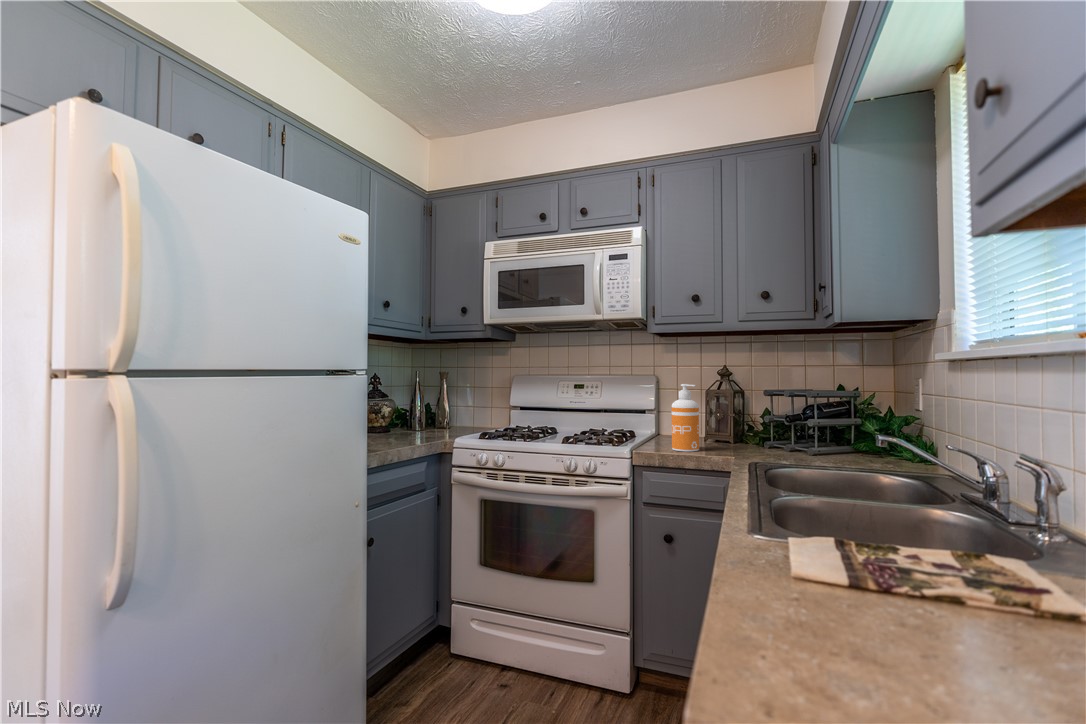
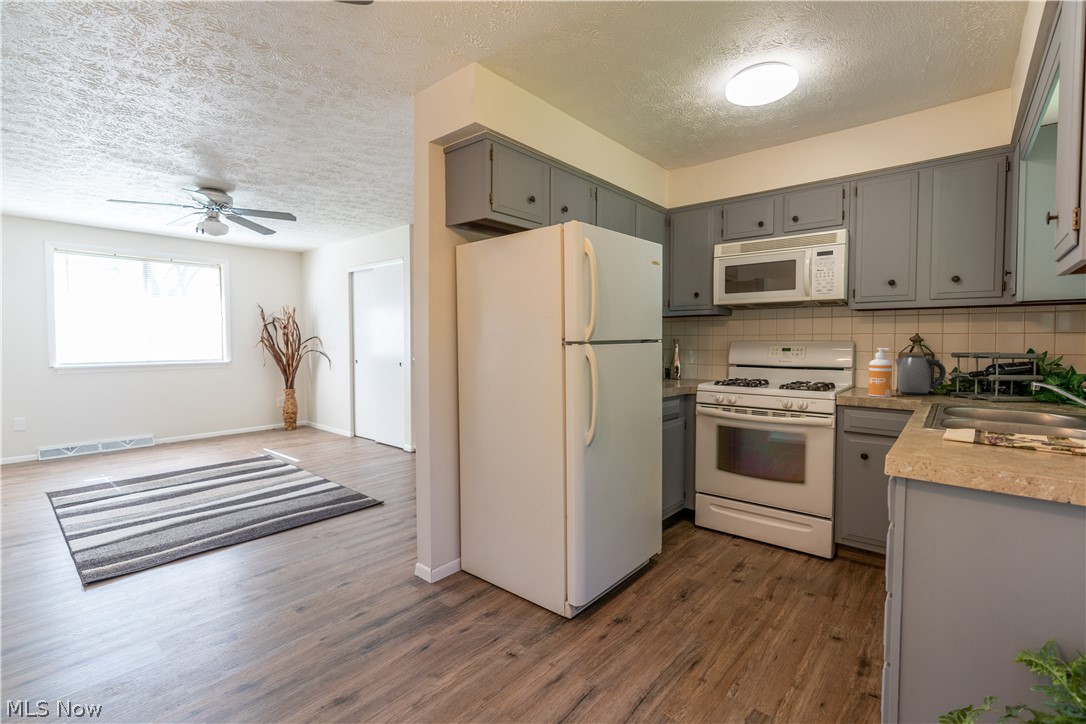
kettle: none [702,393,759,446] -> present [895,355,946,395]

